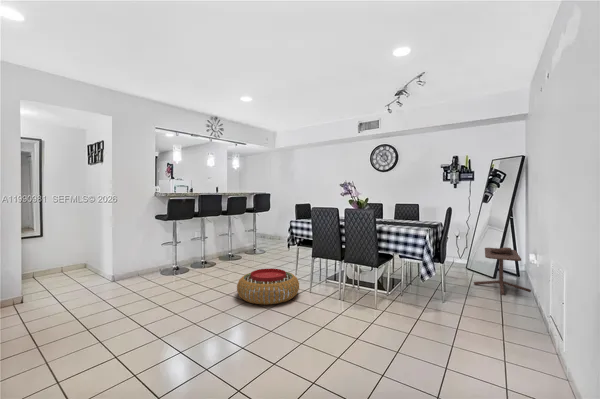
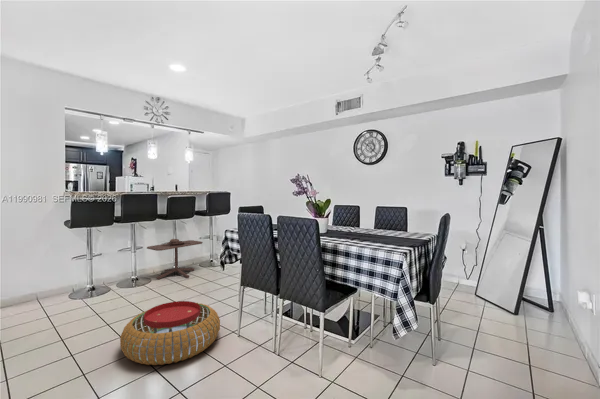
side table: present [474,248,531,295] -> present [147,239,203,279]

